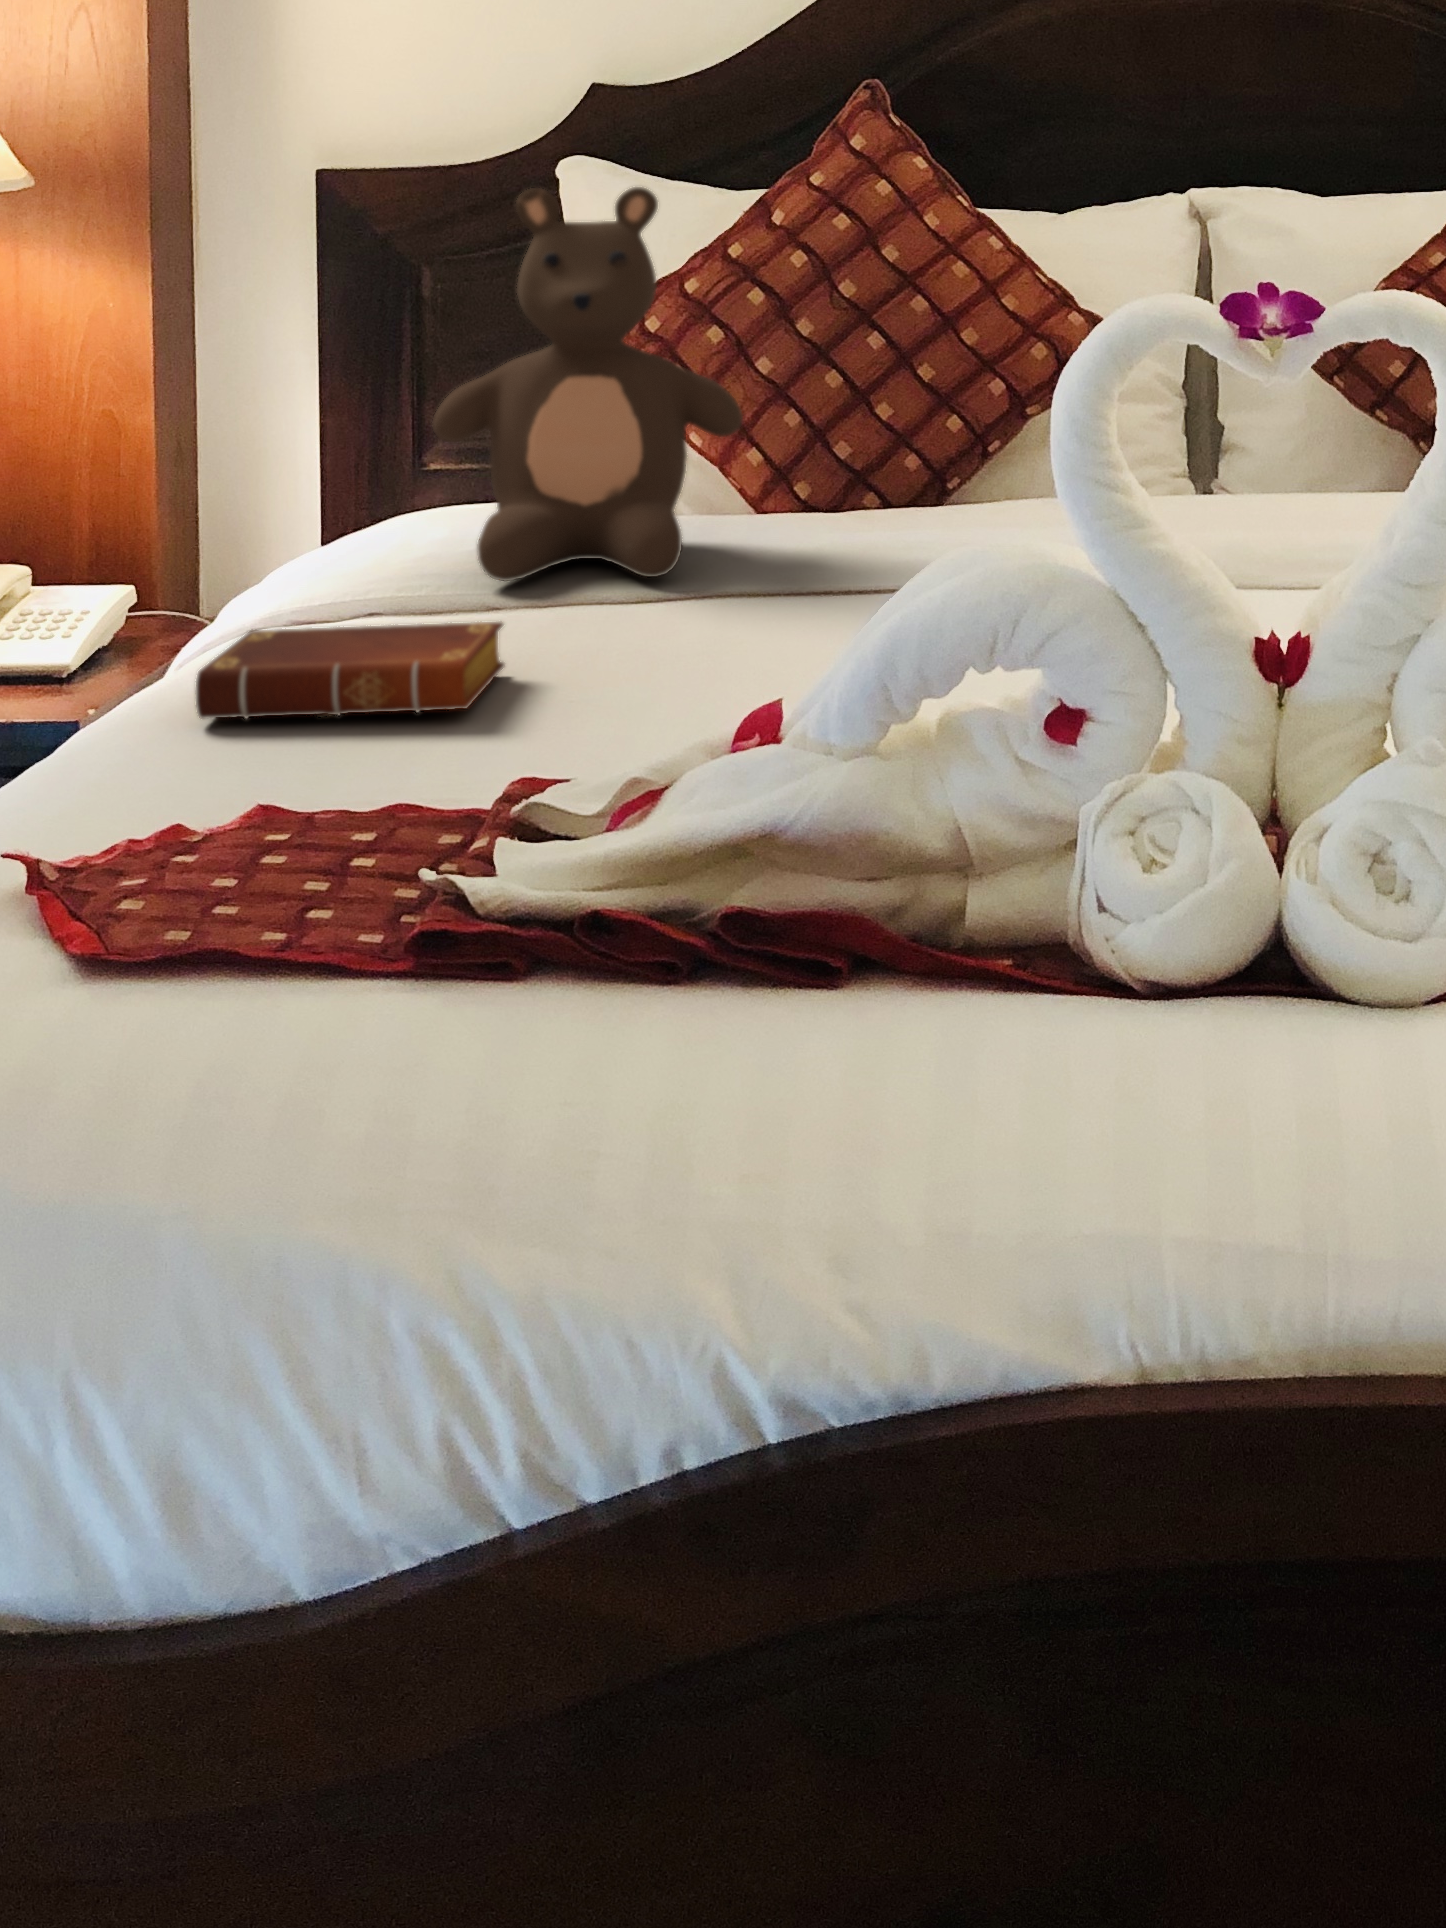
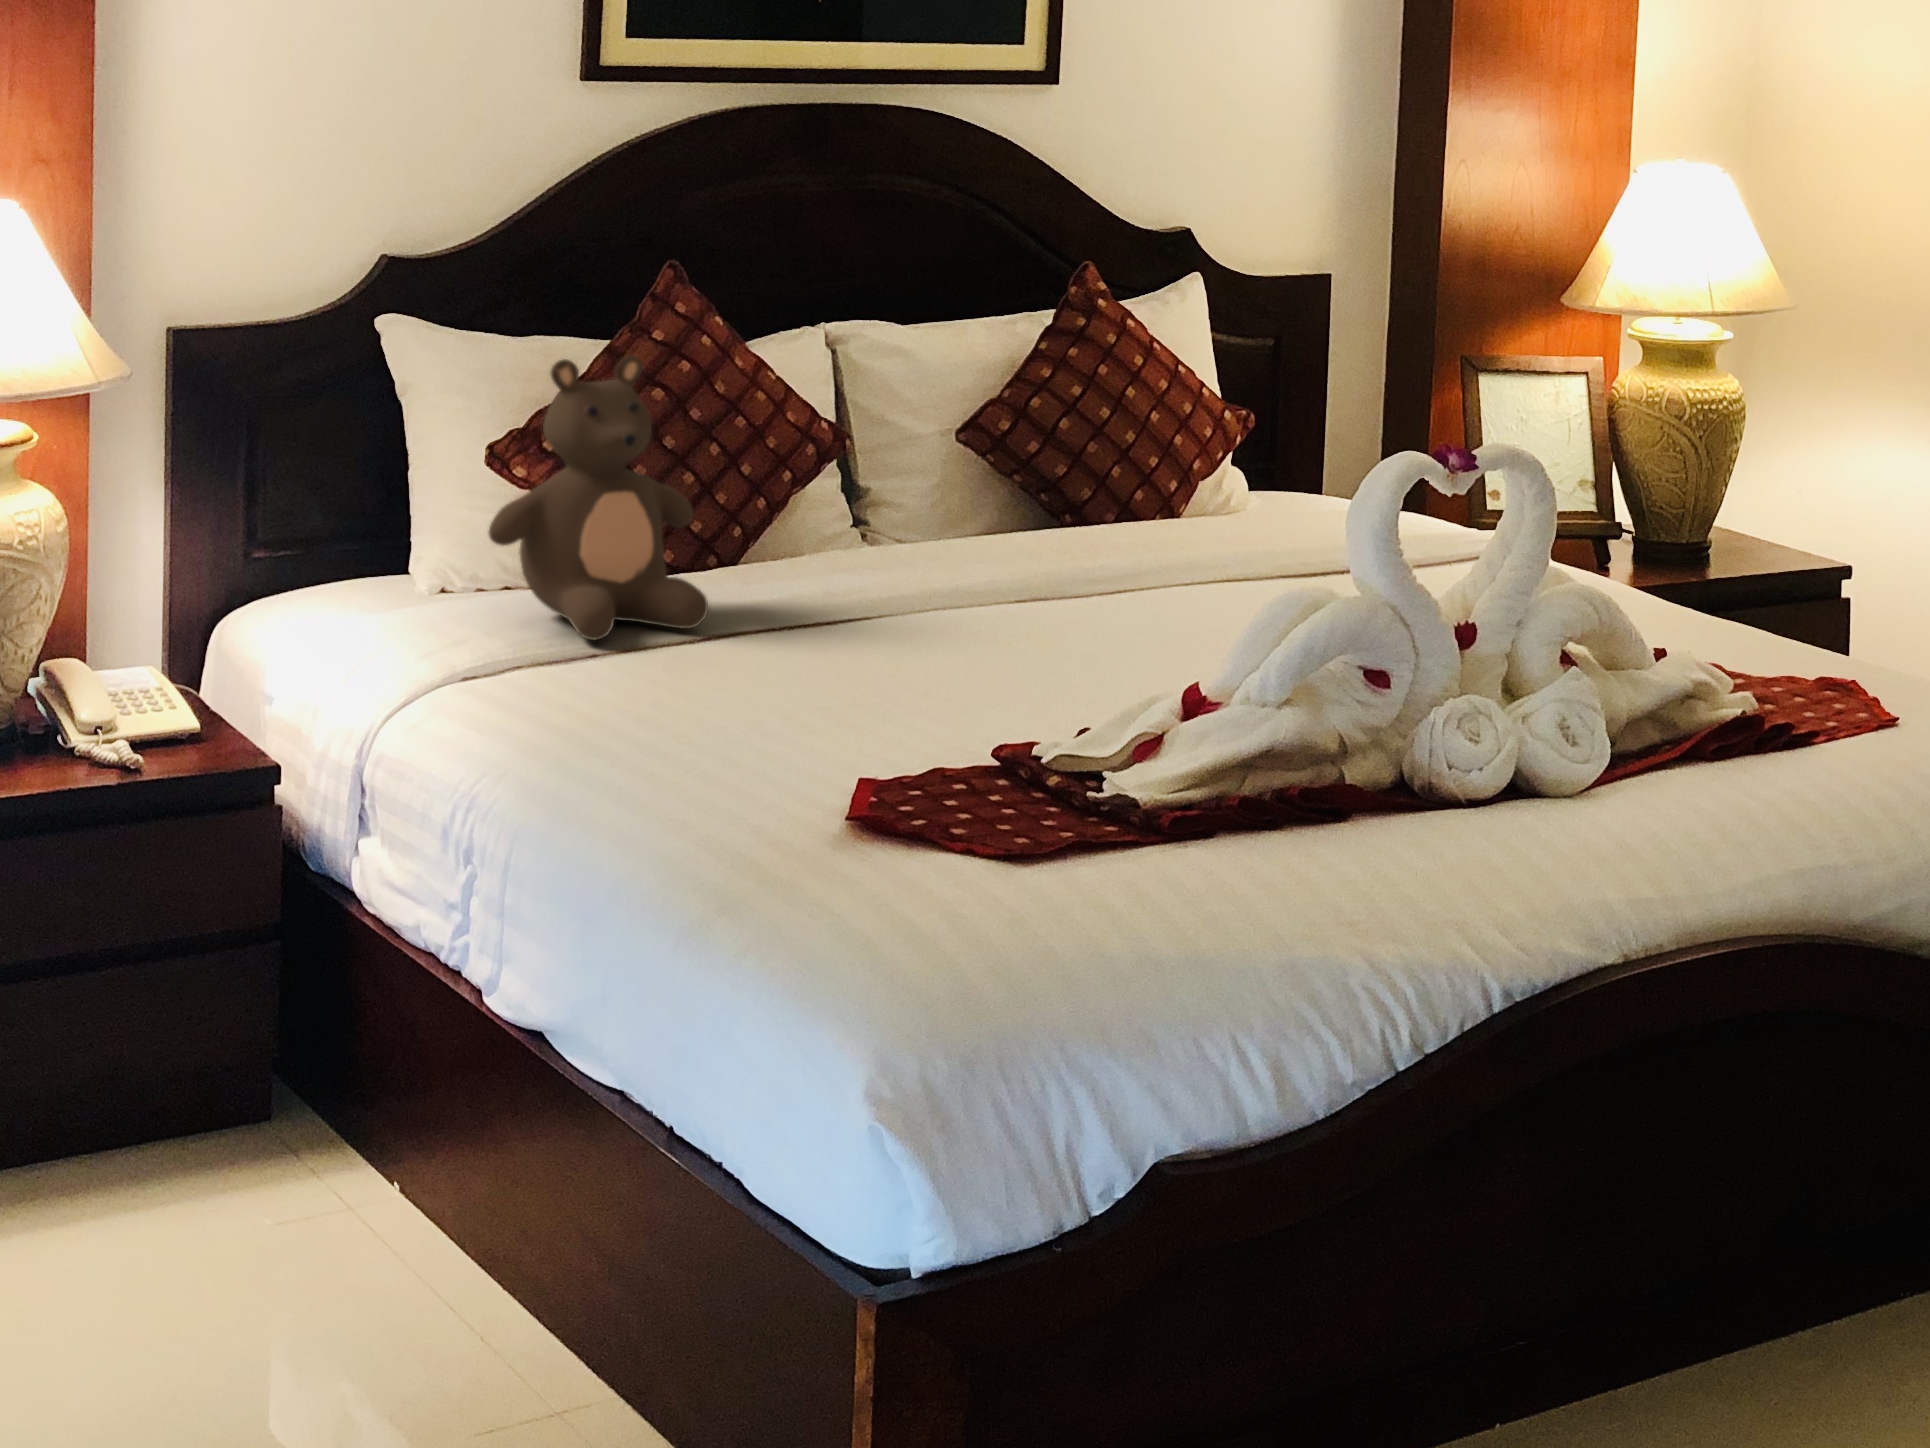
book: present [196,622,504,718] -> none [571,663,789,743]

